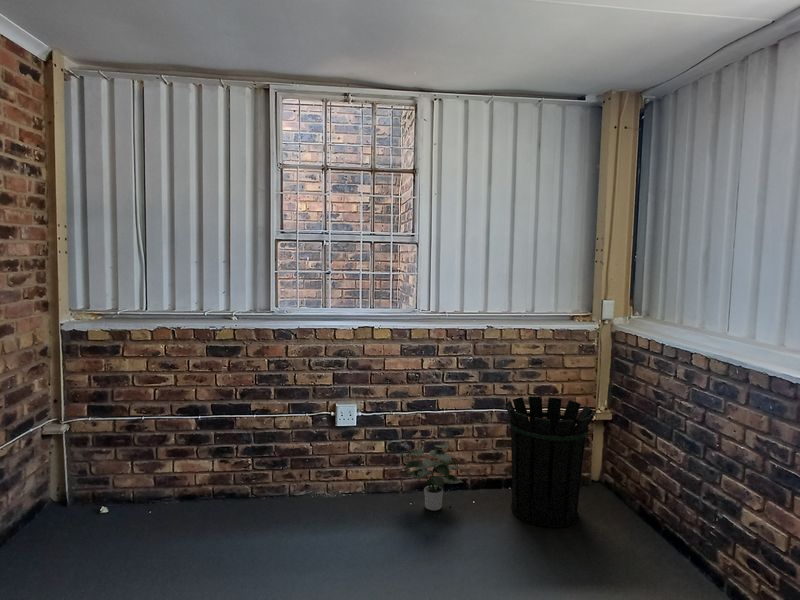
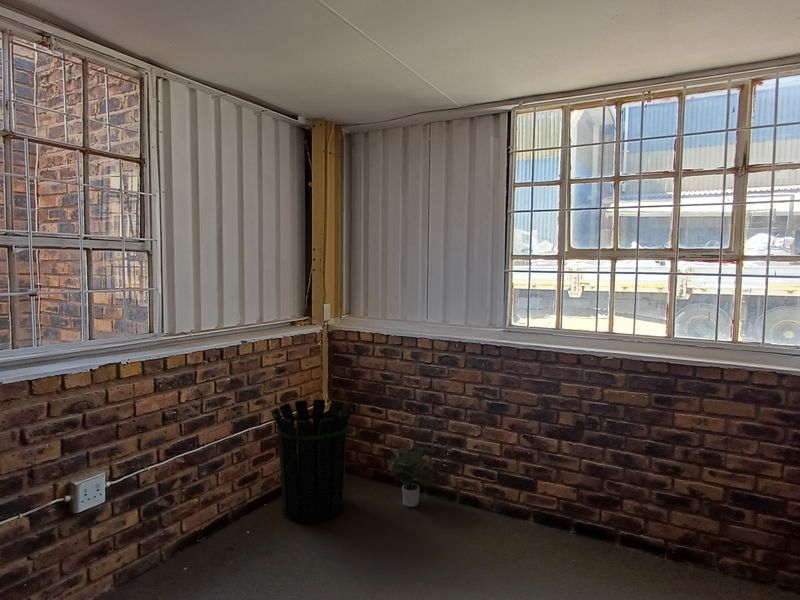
potted plant: present [405,444,463,510] -> present [388,447,439,507]

